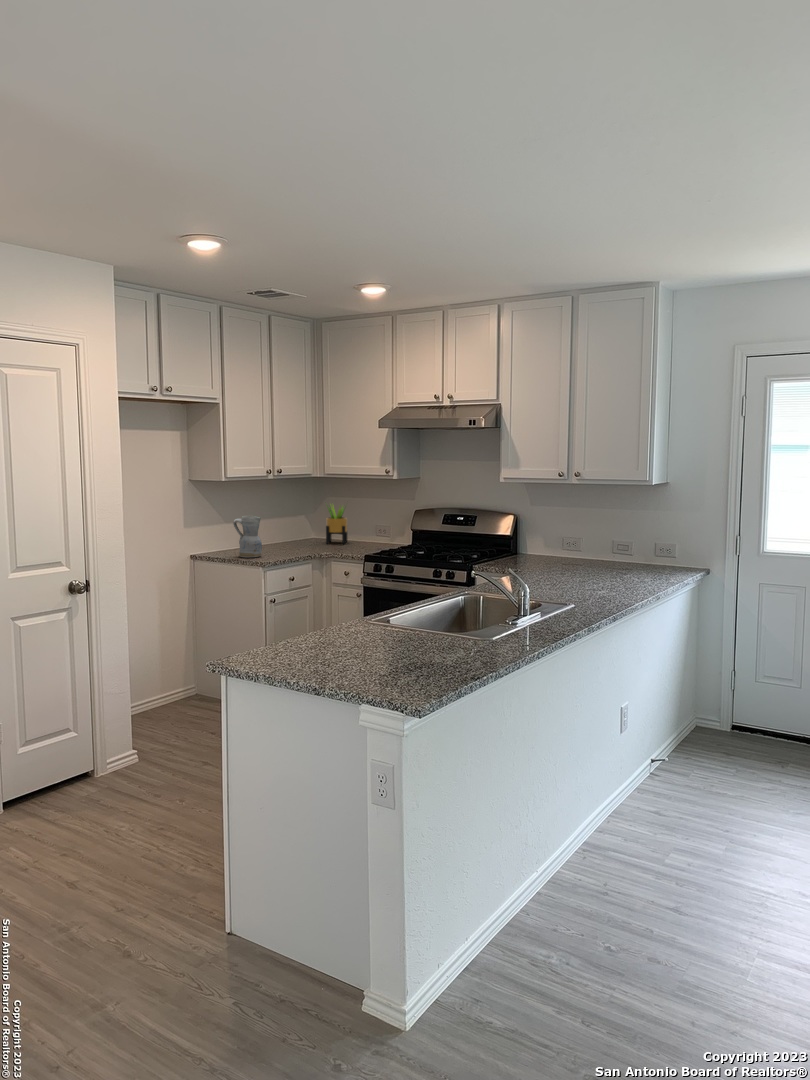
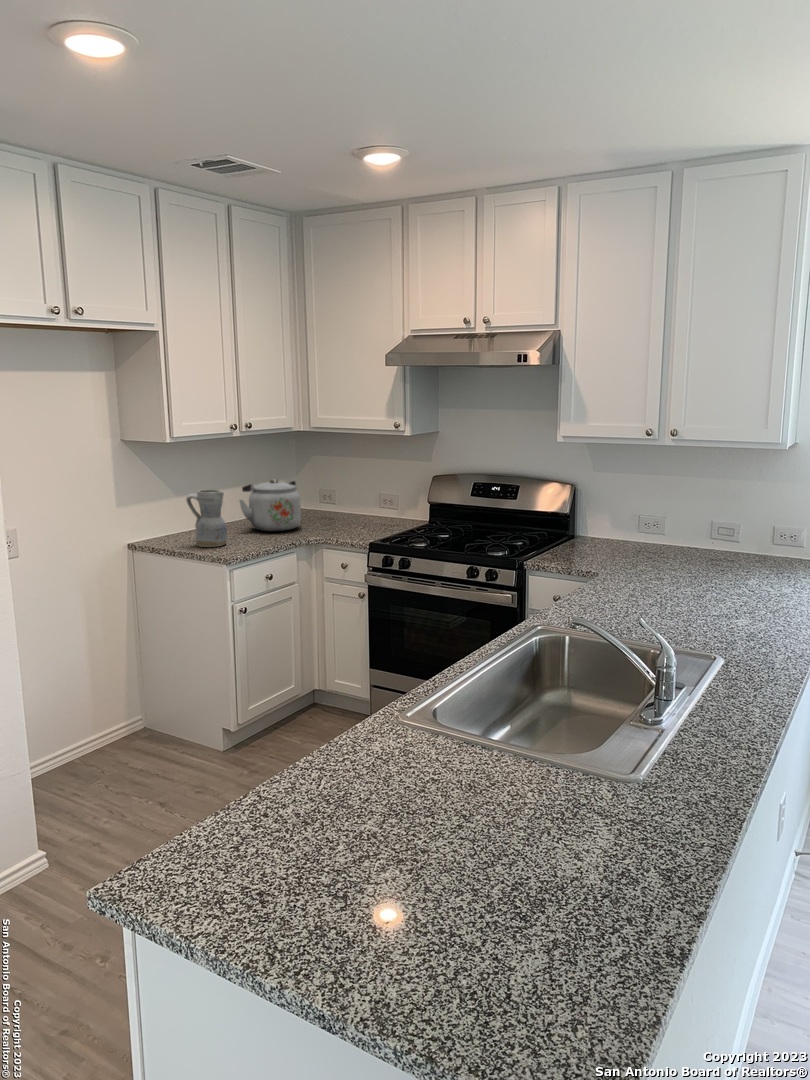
potted plant: present [326,507,347,544] -> none [311,462,342,520]
kettle: none [270,511,316,549] -> present [239,479,301,531]

